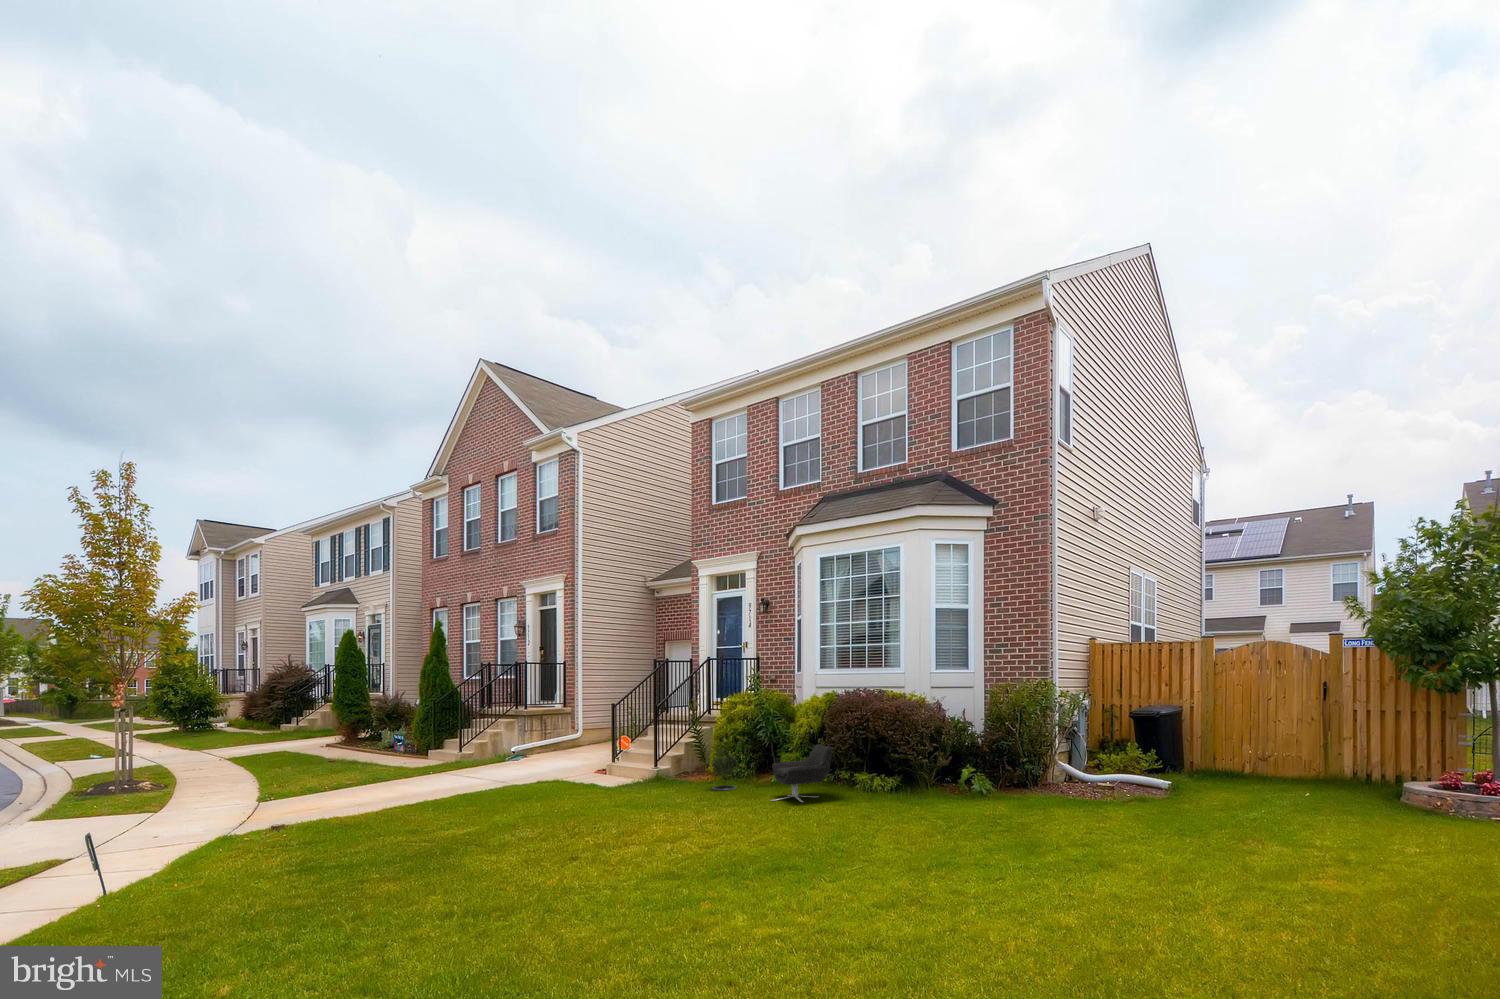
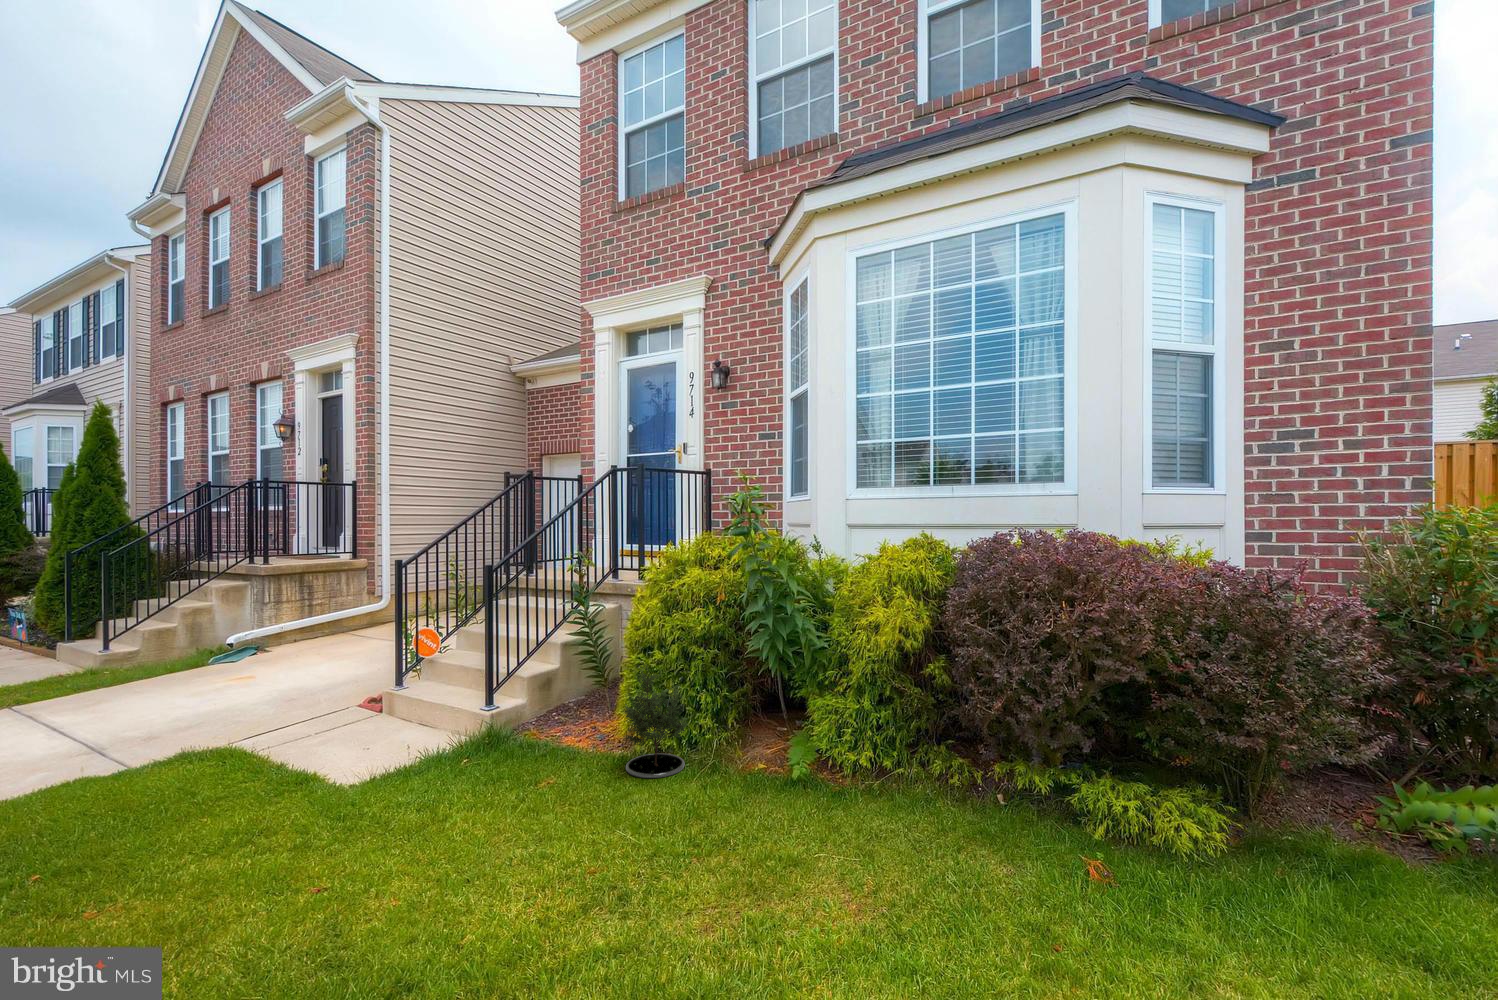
lounge chair: present [772,744,833,802] -> none [798,676,986,867]

